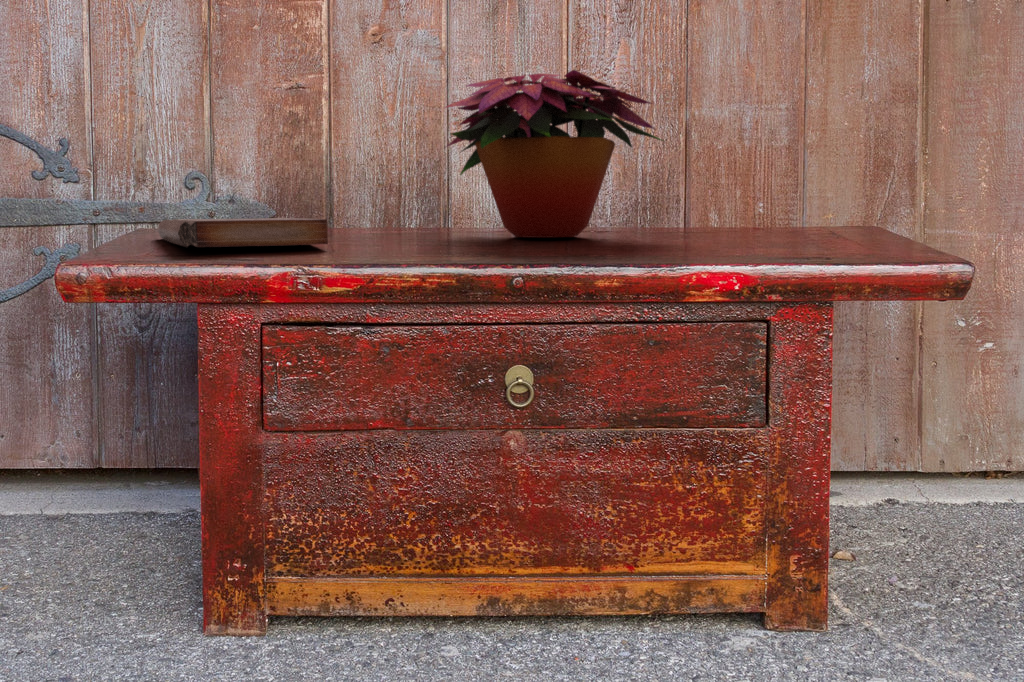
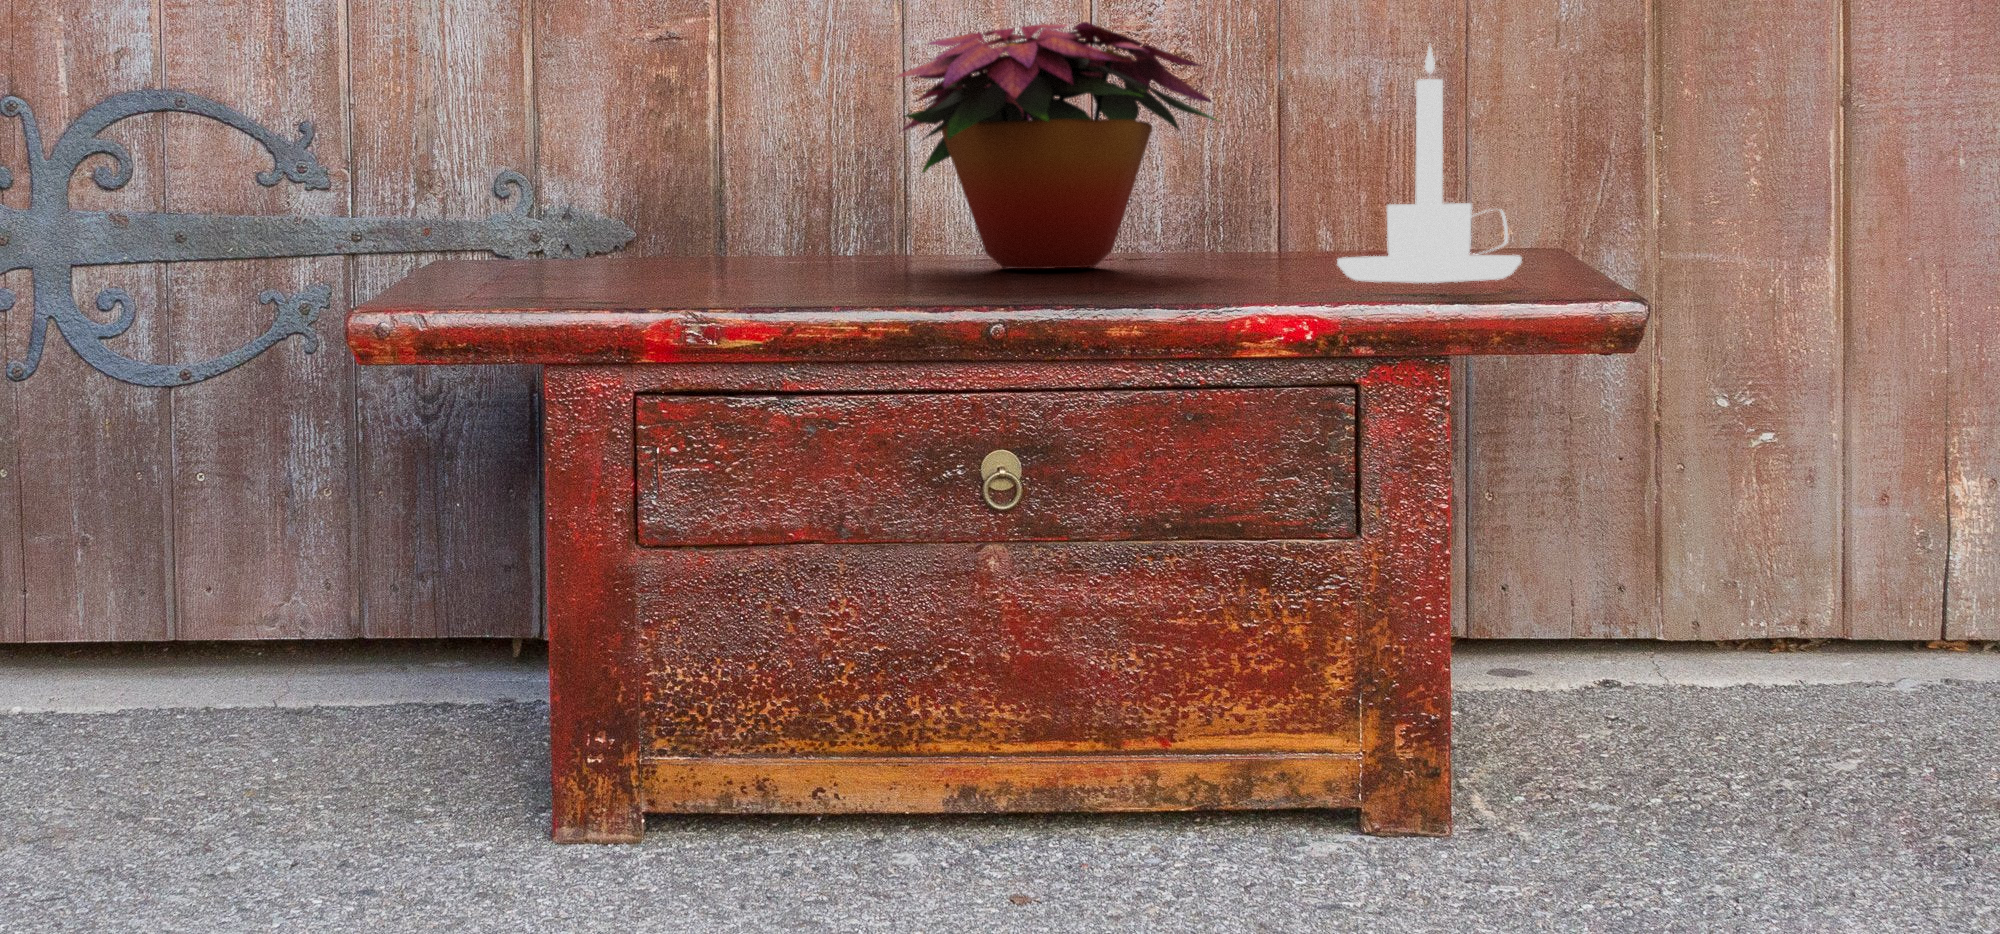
candle holder: none [750,83,880,249] -> present [1337,45,1522,283]
book: present [158,218,328,247] -> none [468,243,726,286]

